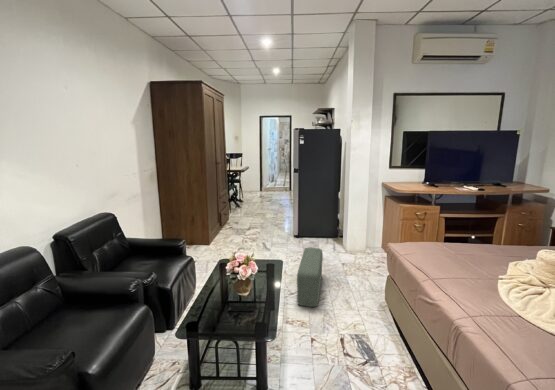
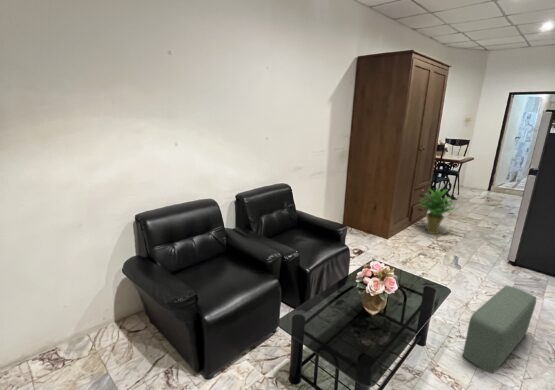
potted plant: none [224,193,253,231] -> present [422,188,454,234]

